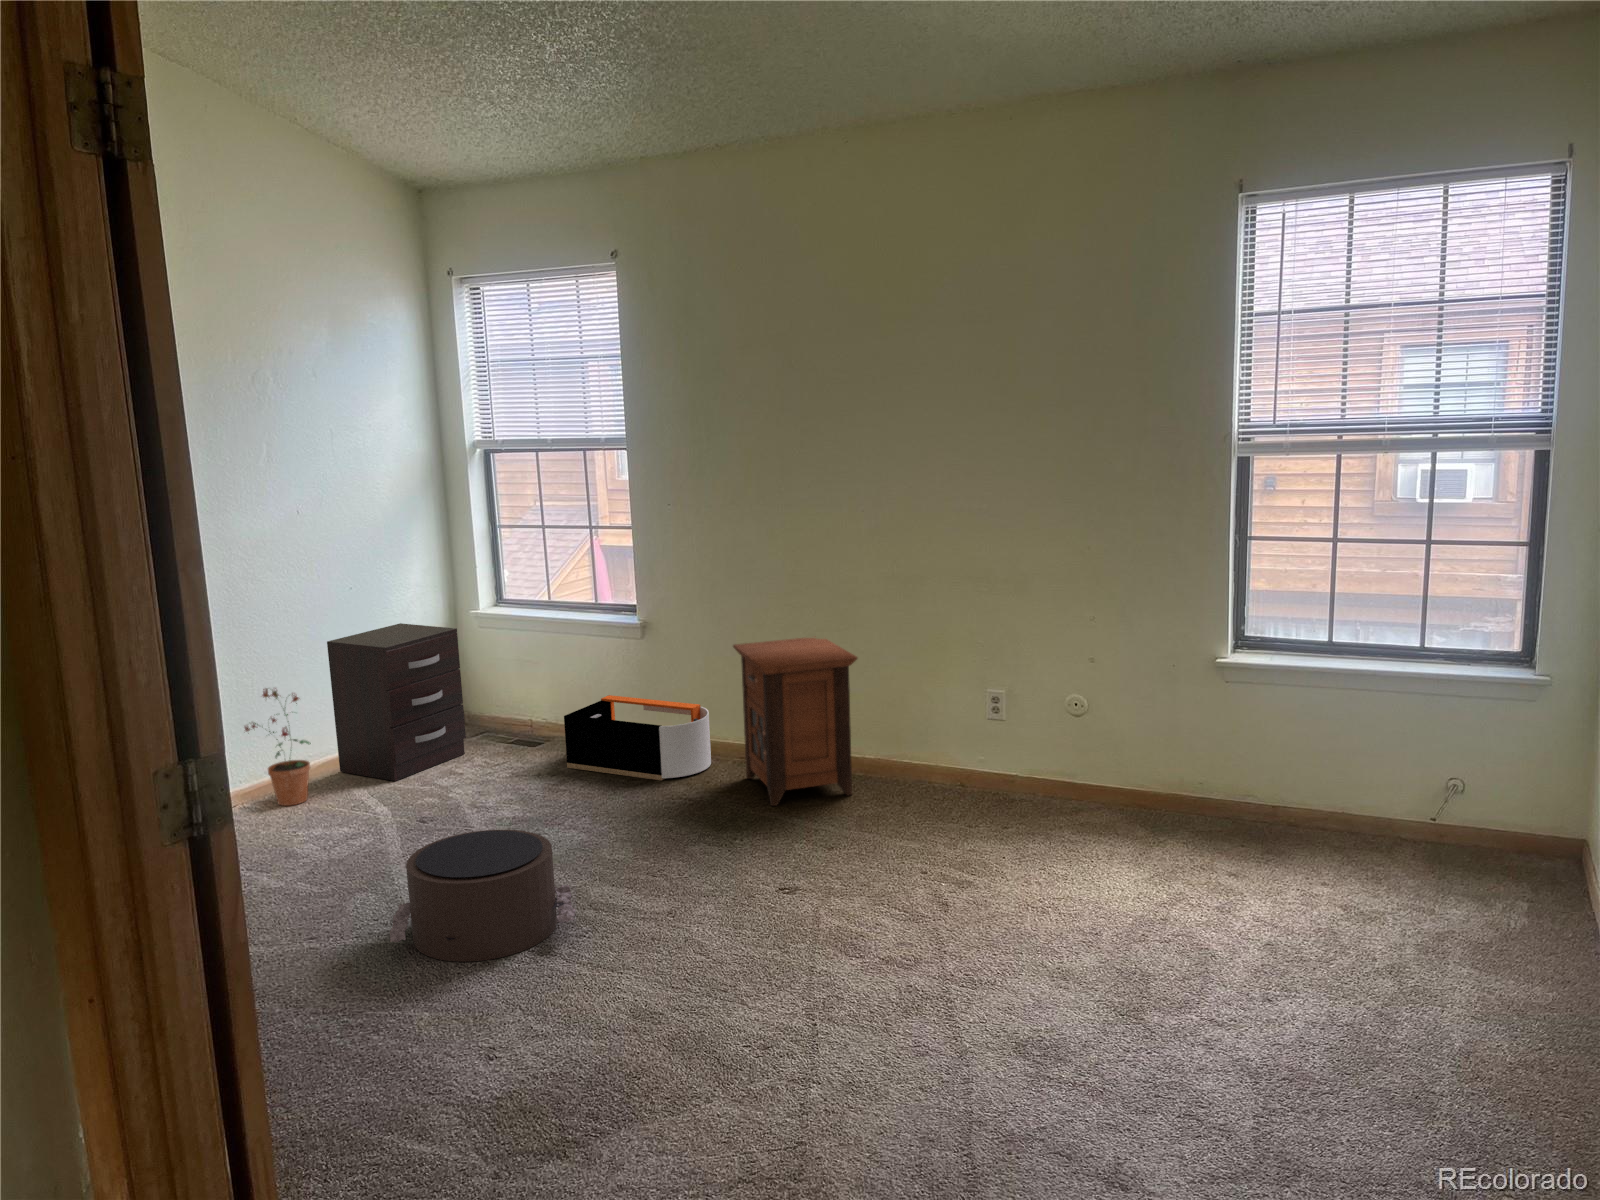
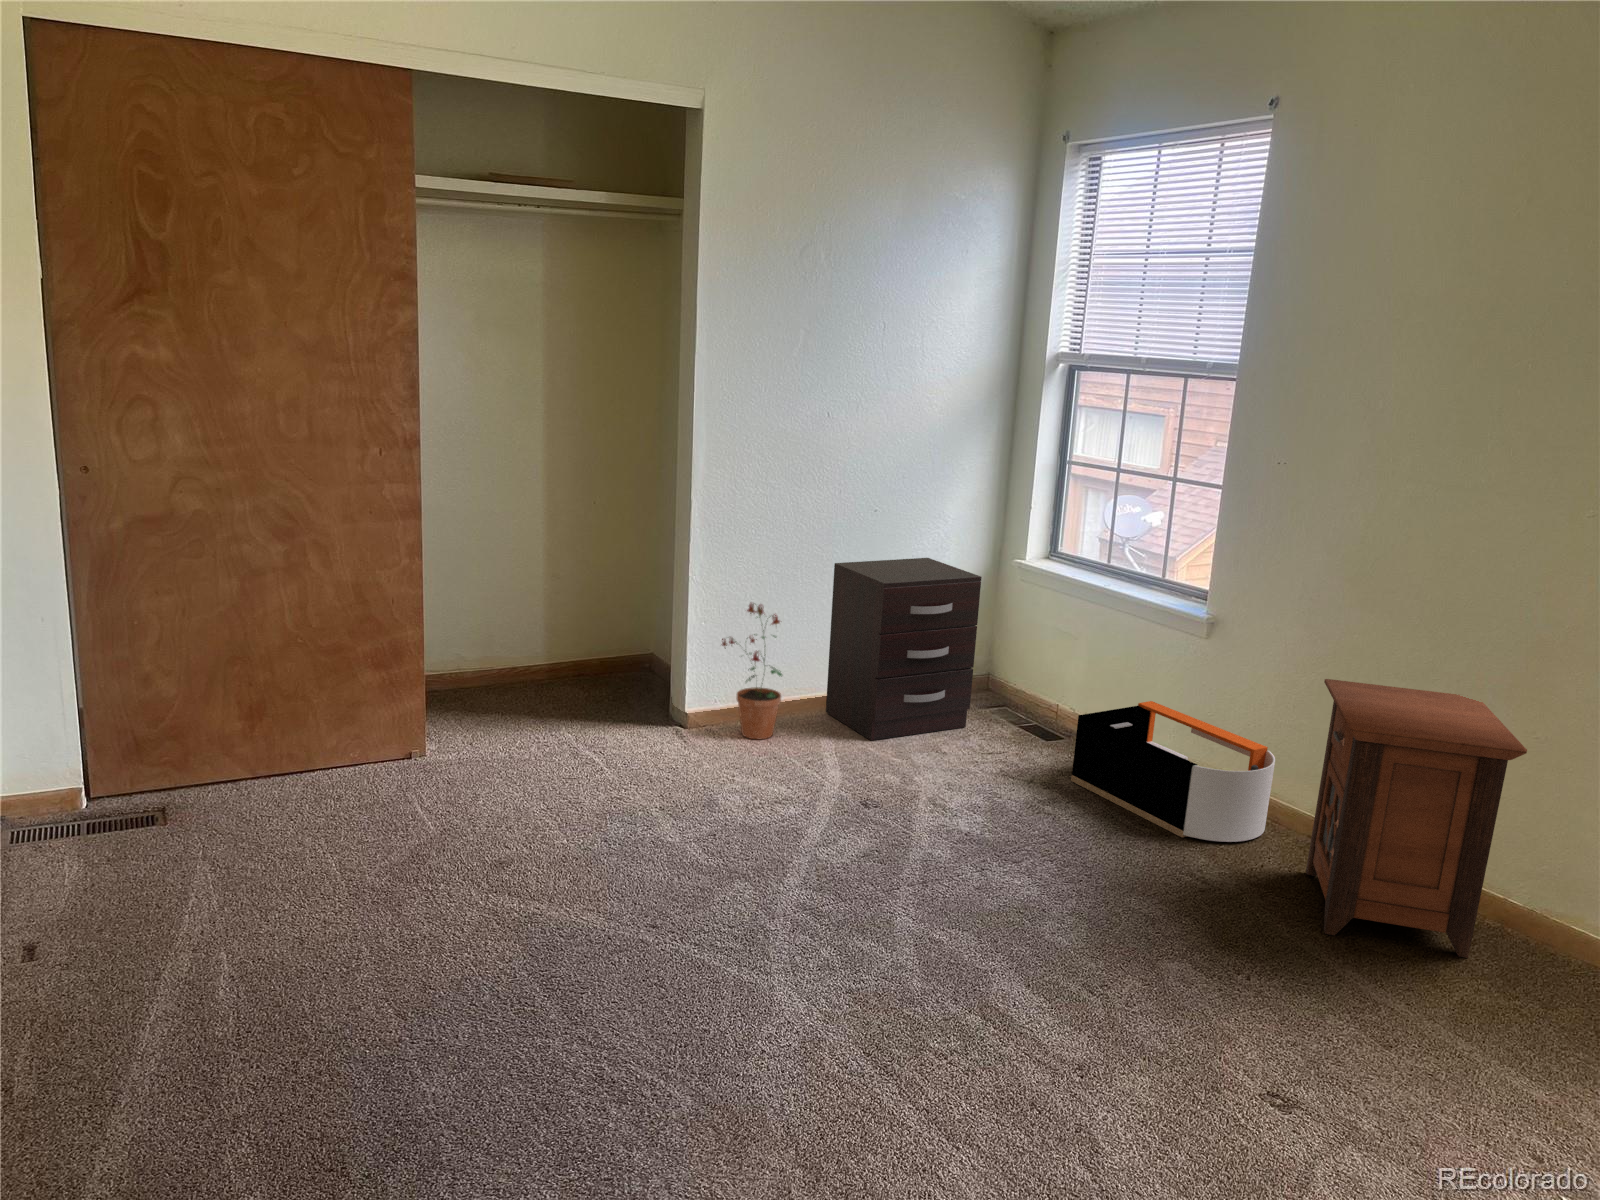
pouf: present [390,830,576,962] -> none [693,853,954,1052]

